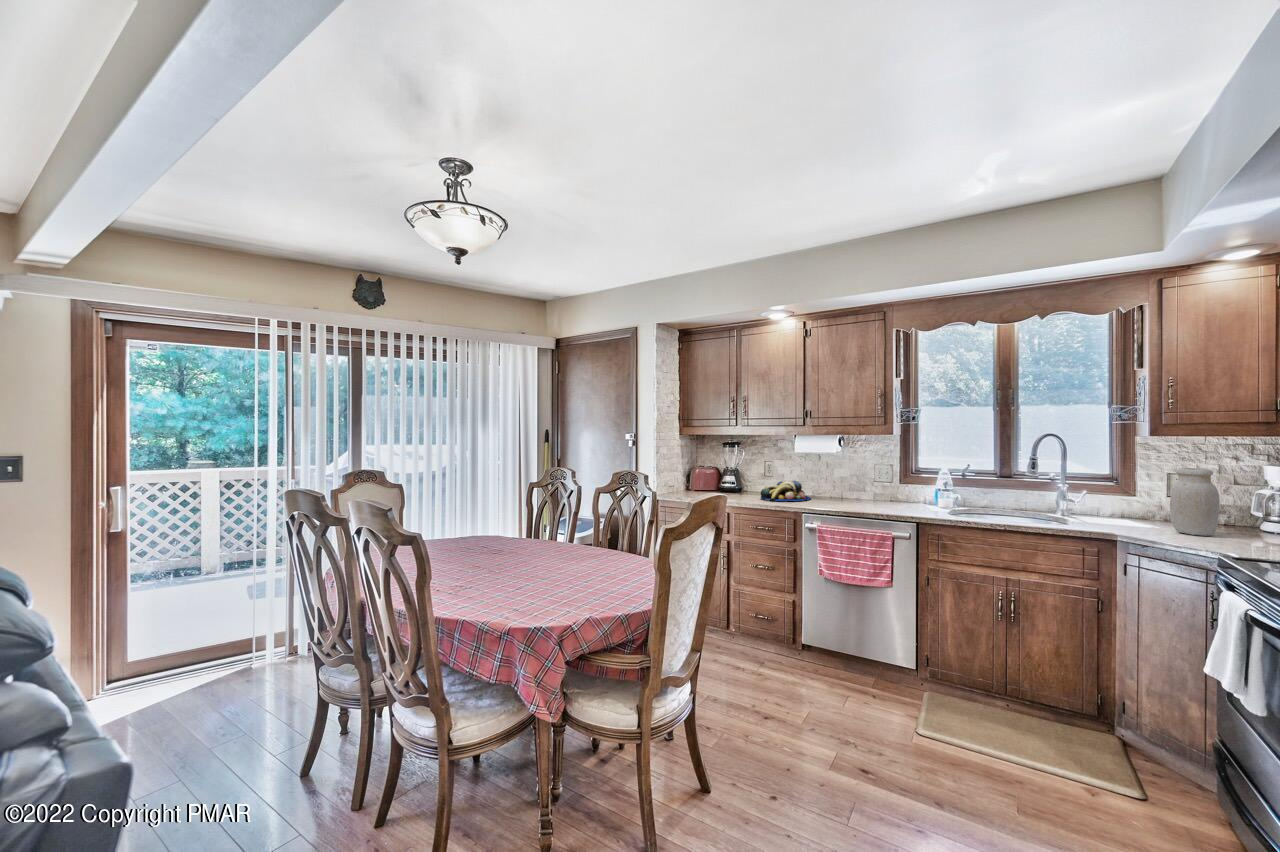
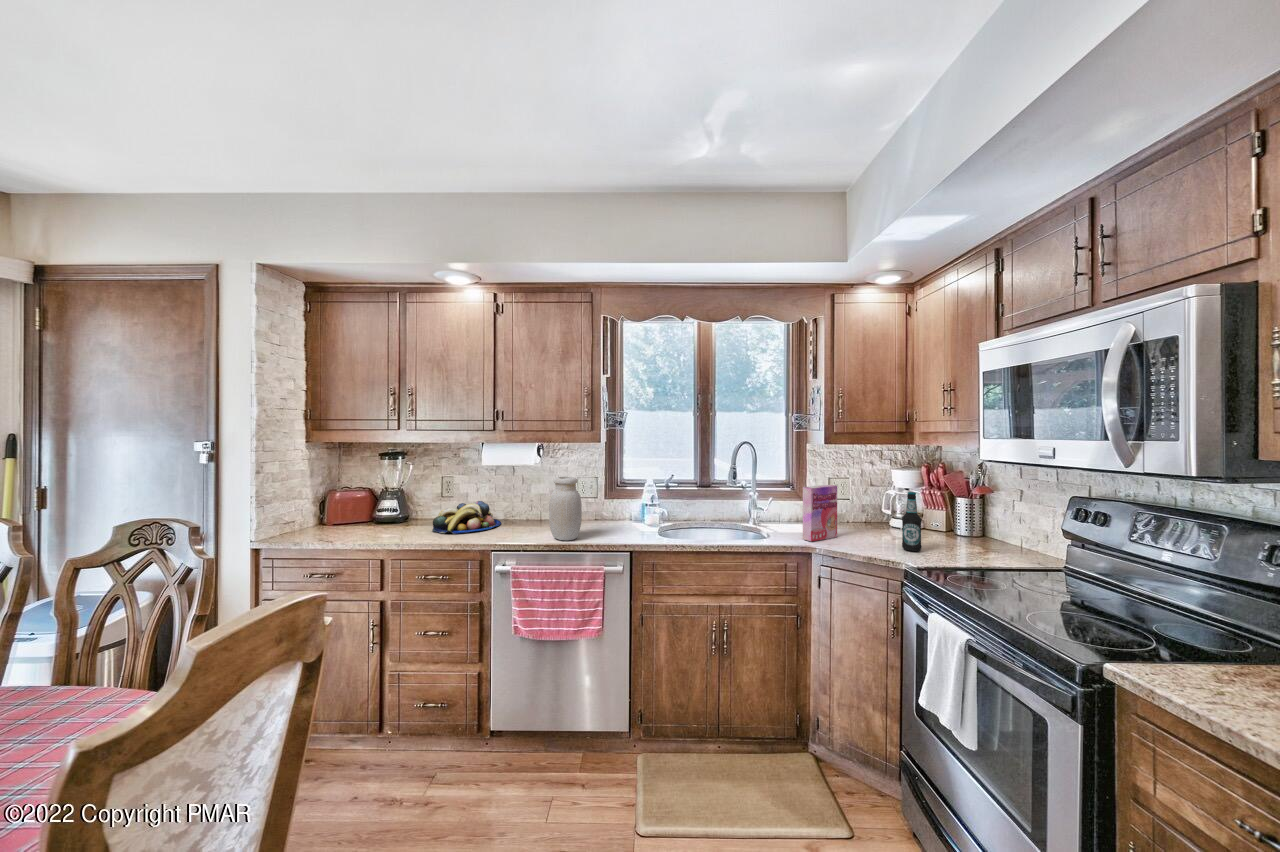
jar: present [1170,468,1220,536] -> present [549,477,582,540]
cereal box: none [1102,477,1152,530] -> present [803,485,837,542]
bottle: none [1222,484,1247,546] -> present [902,492,922,552]

